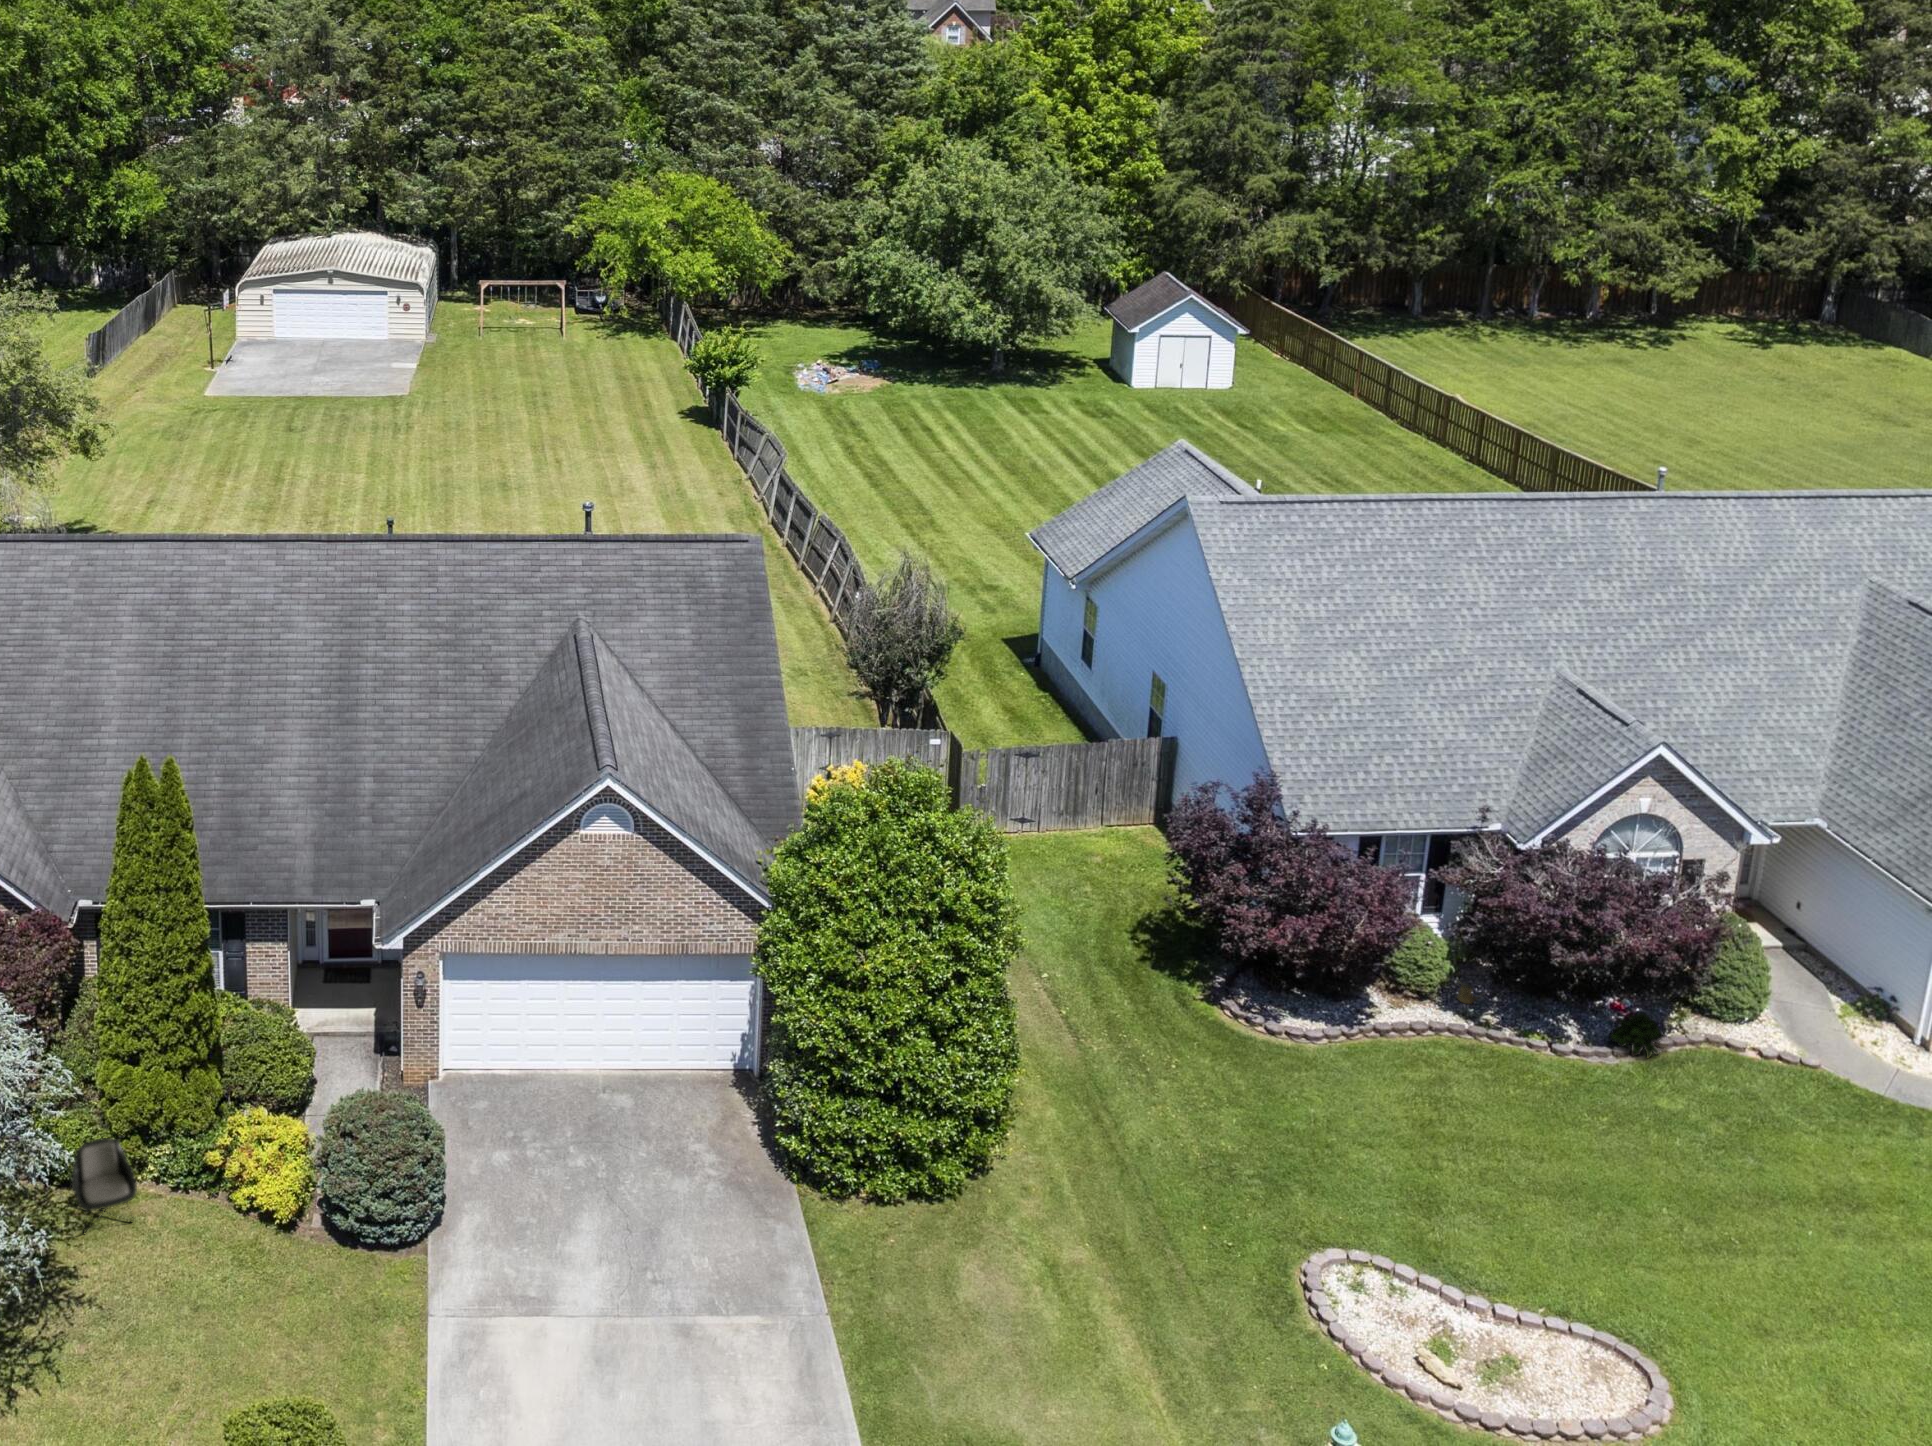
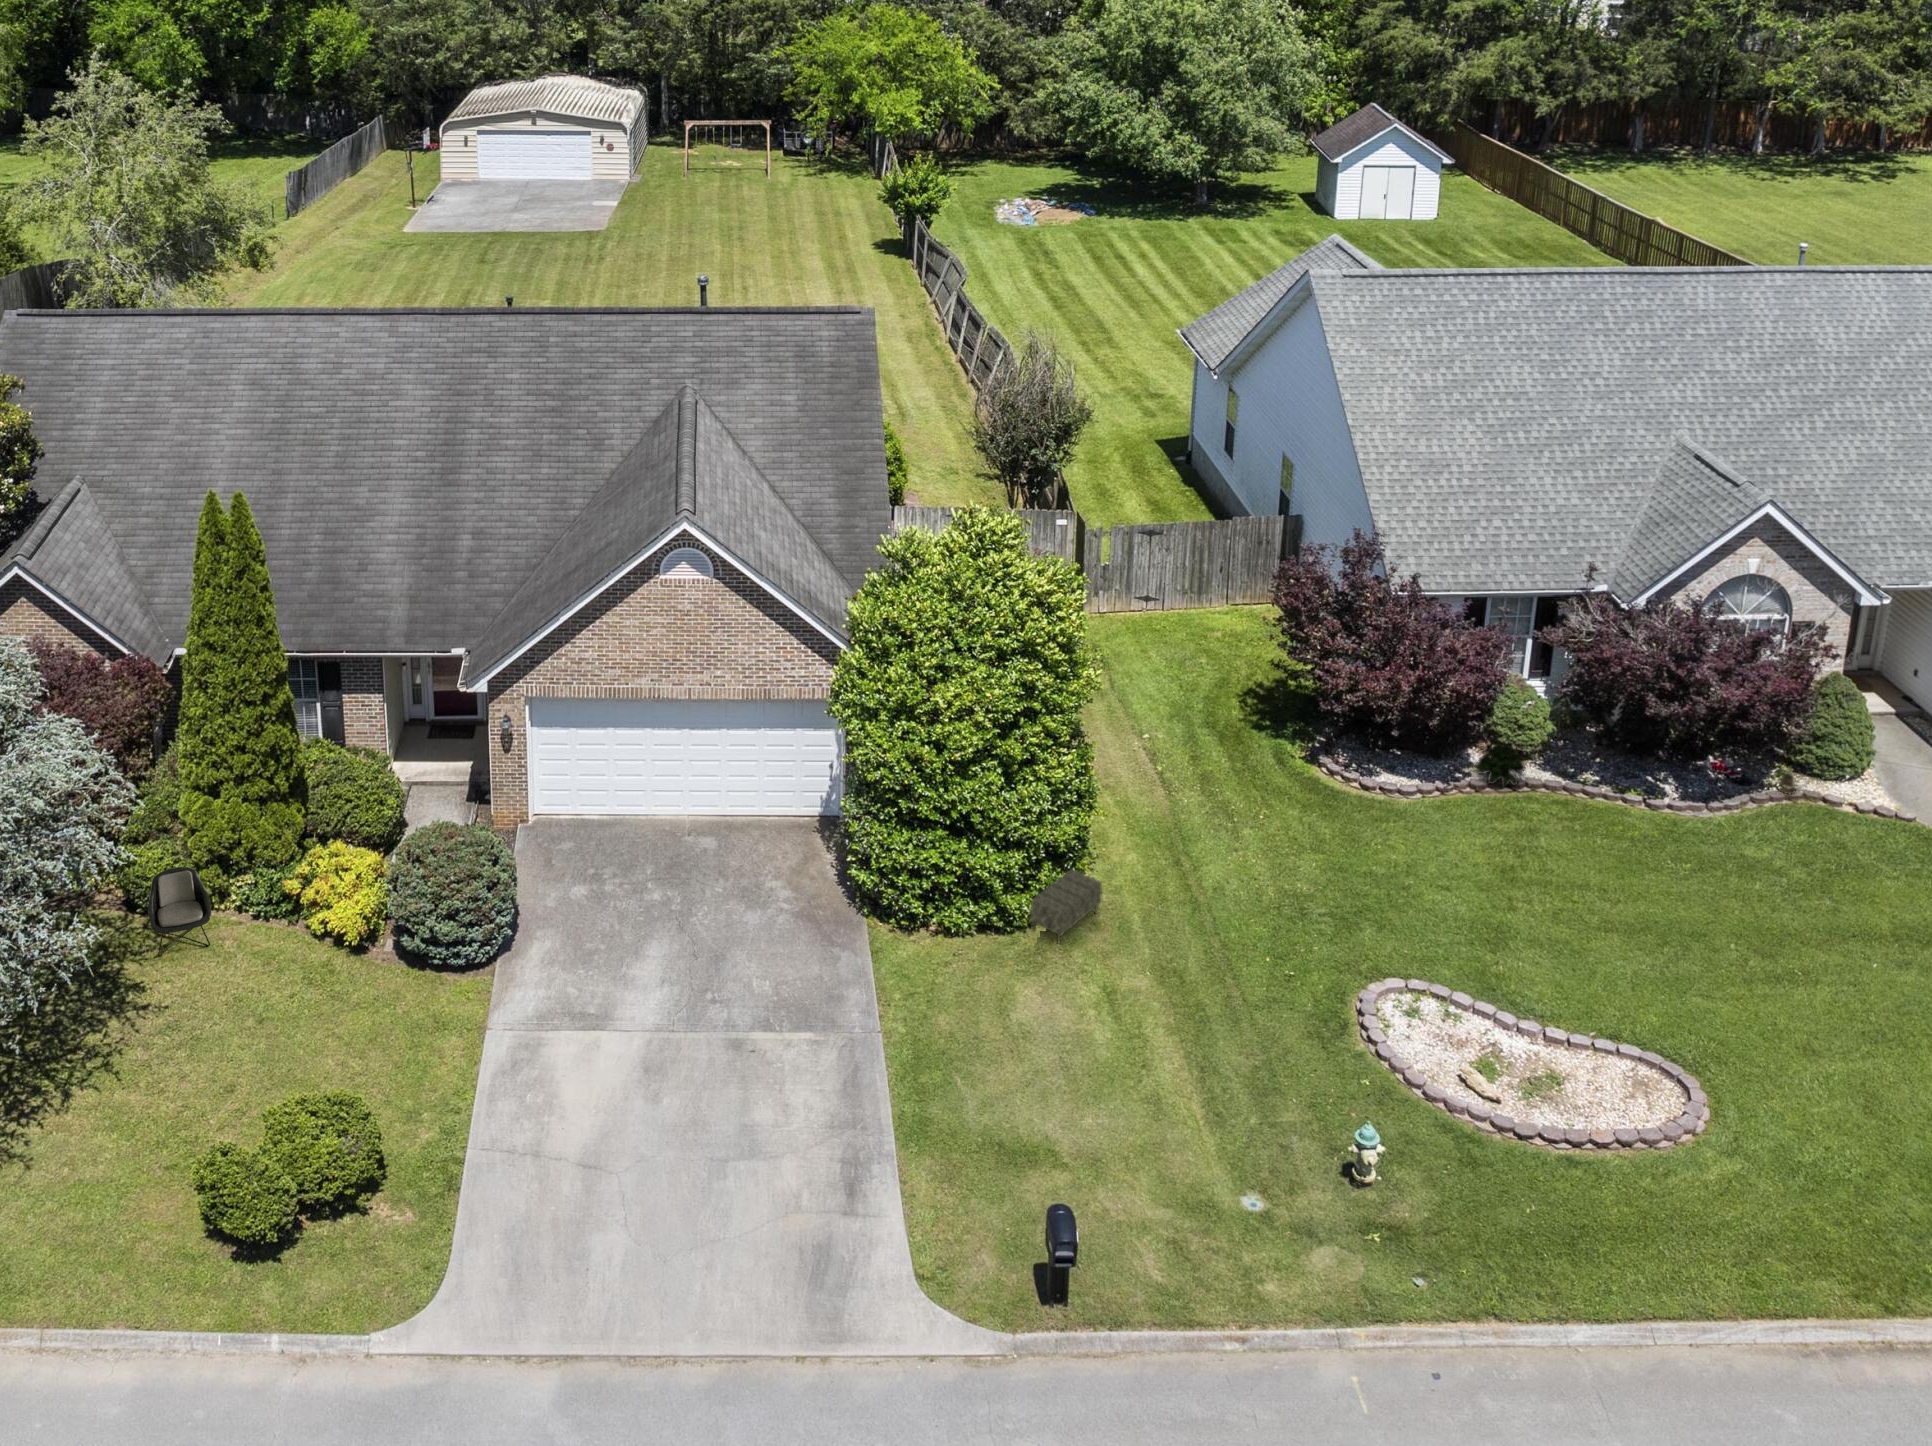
watering can: present [1457,983,1478,1004] -> present [1779,772,1800,794]
potted plant: present [1609,1013,1663,1058] -> present [1475,744,1526,787]
bench: none [963,1132,1033,1213] -> present [1030,869,1102,943]

